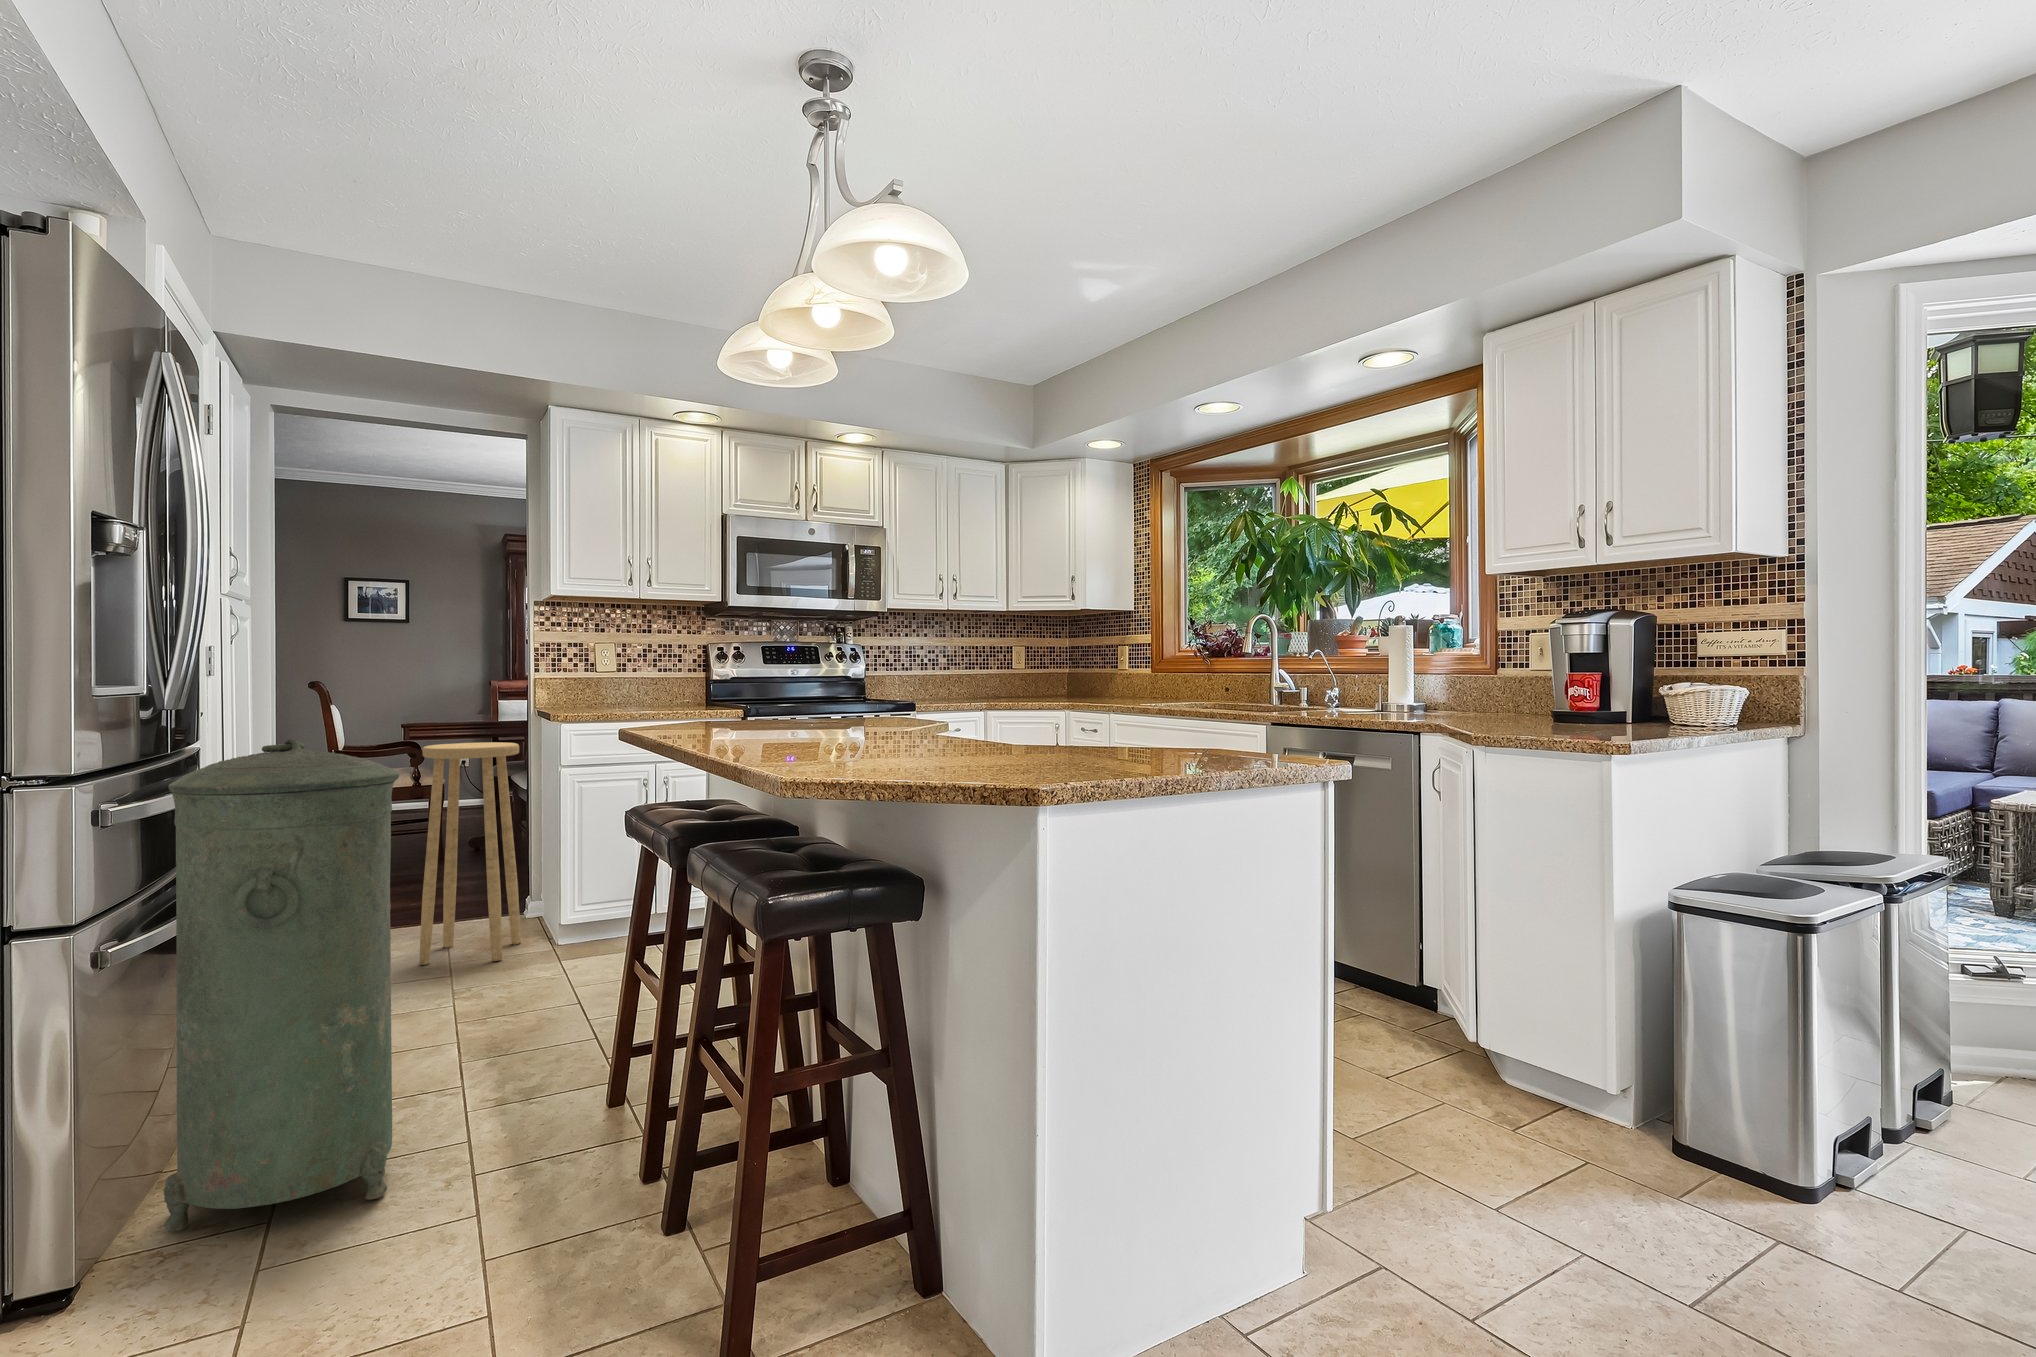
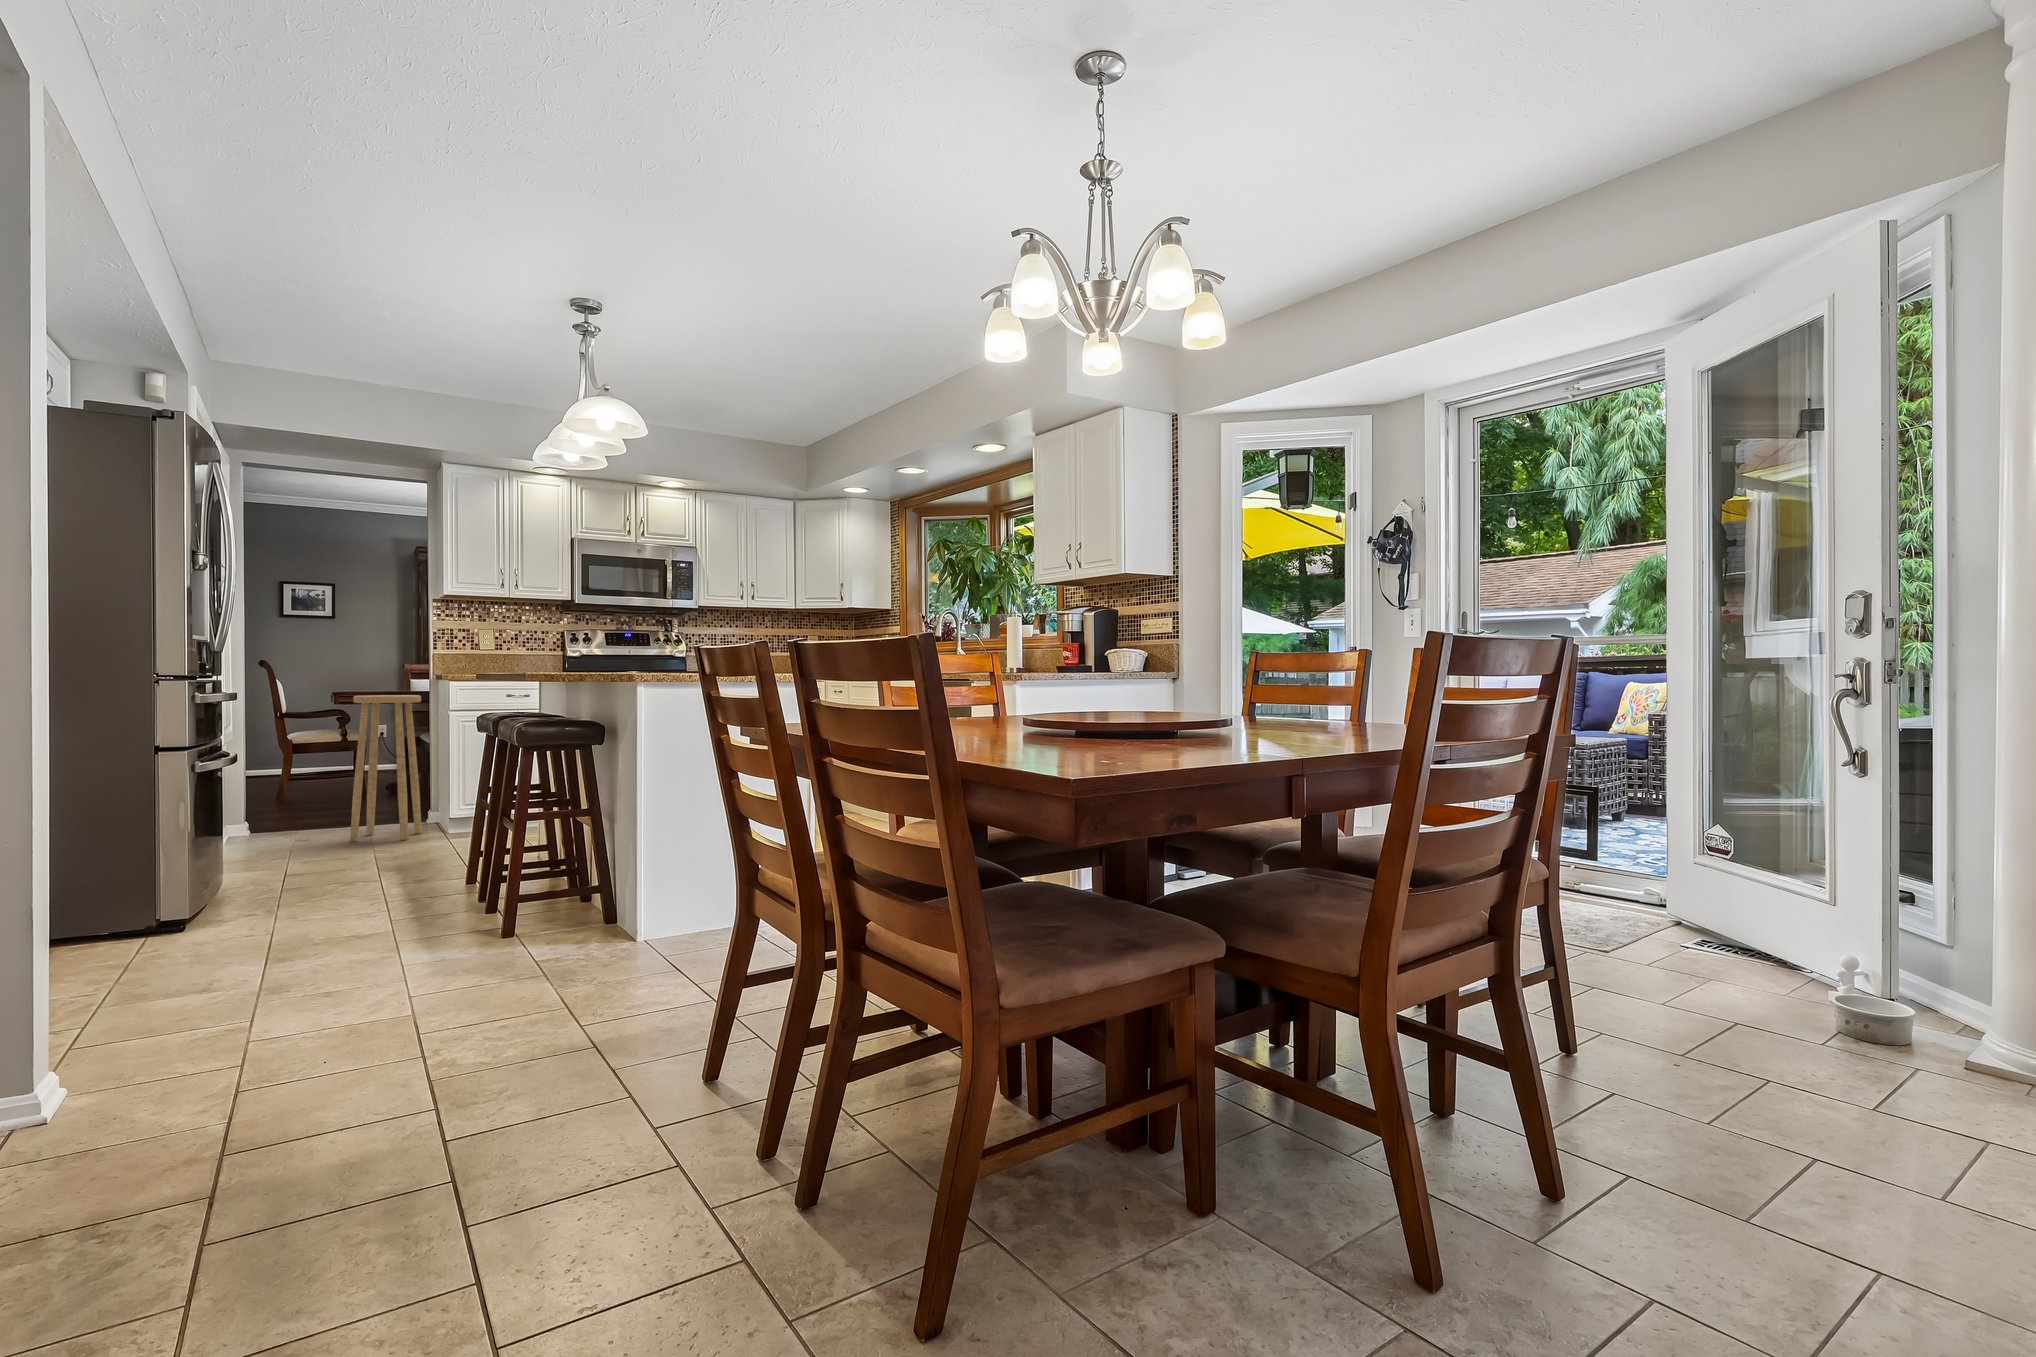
trash can: present [164,739,399,1231] -> none [222,667,347,916]

